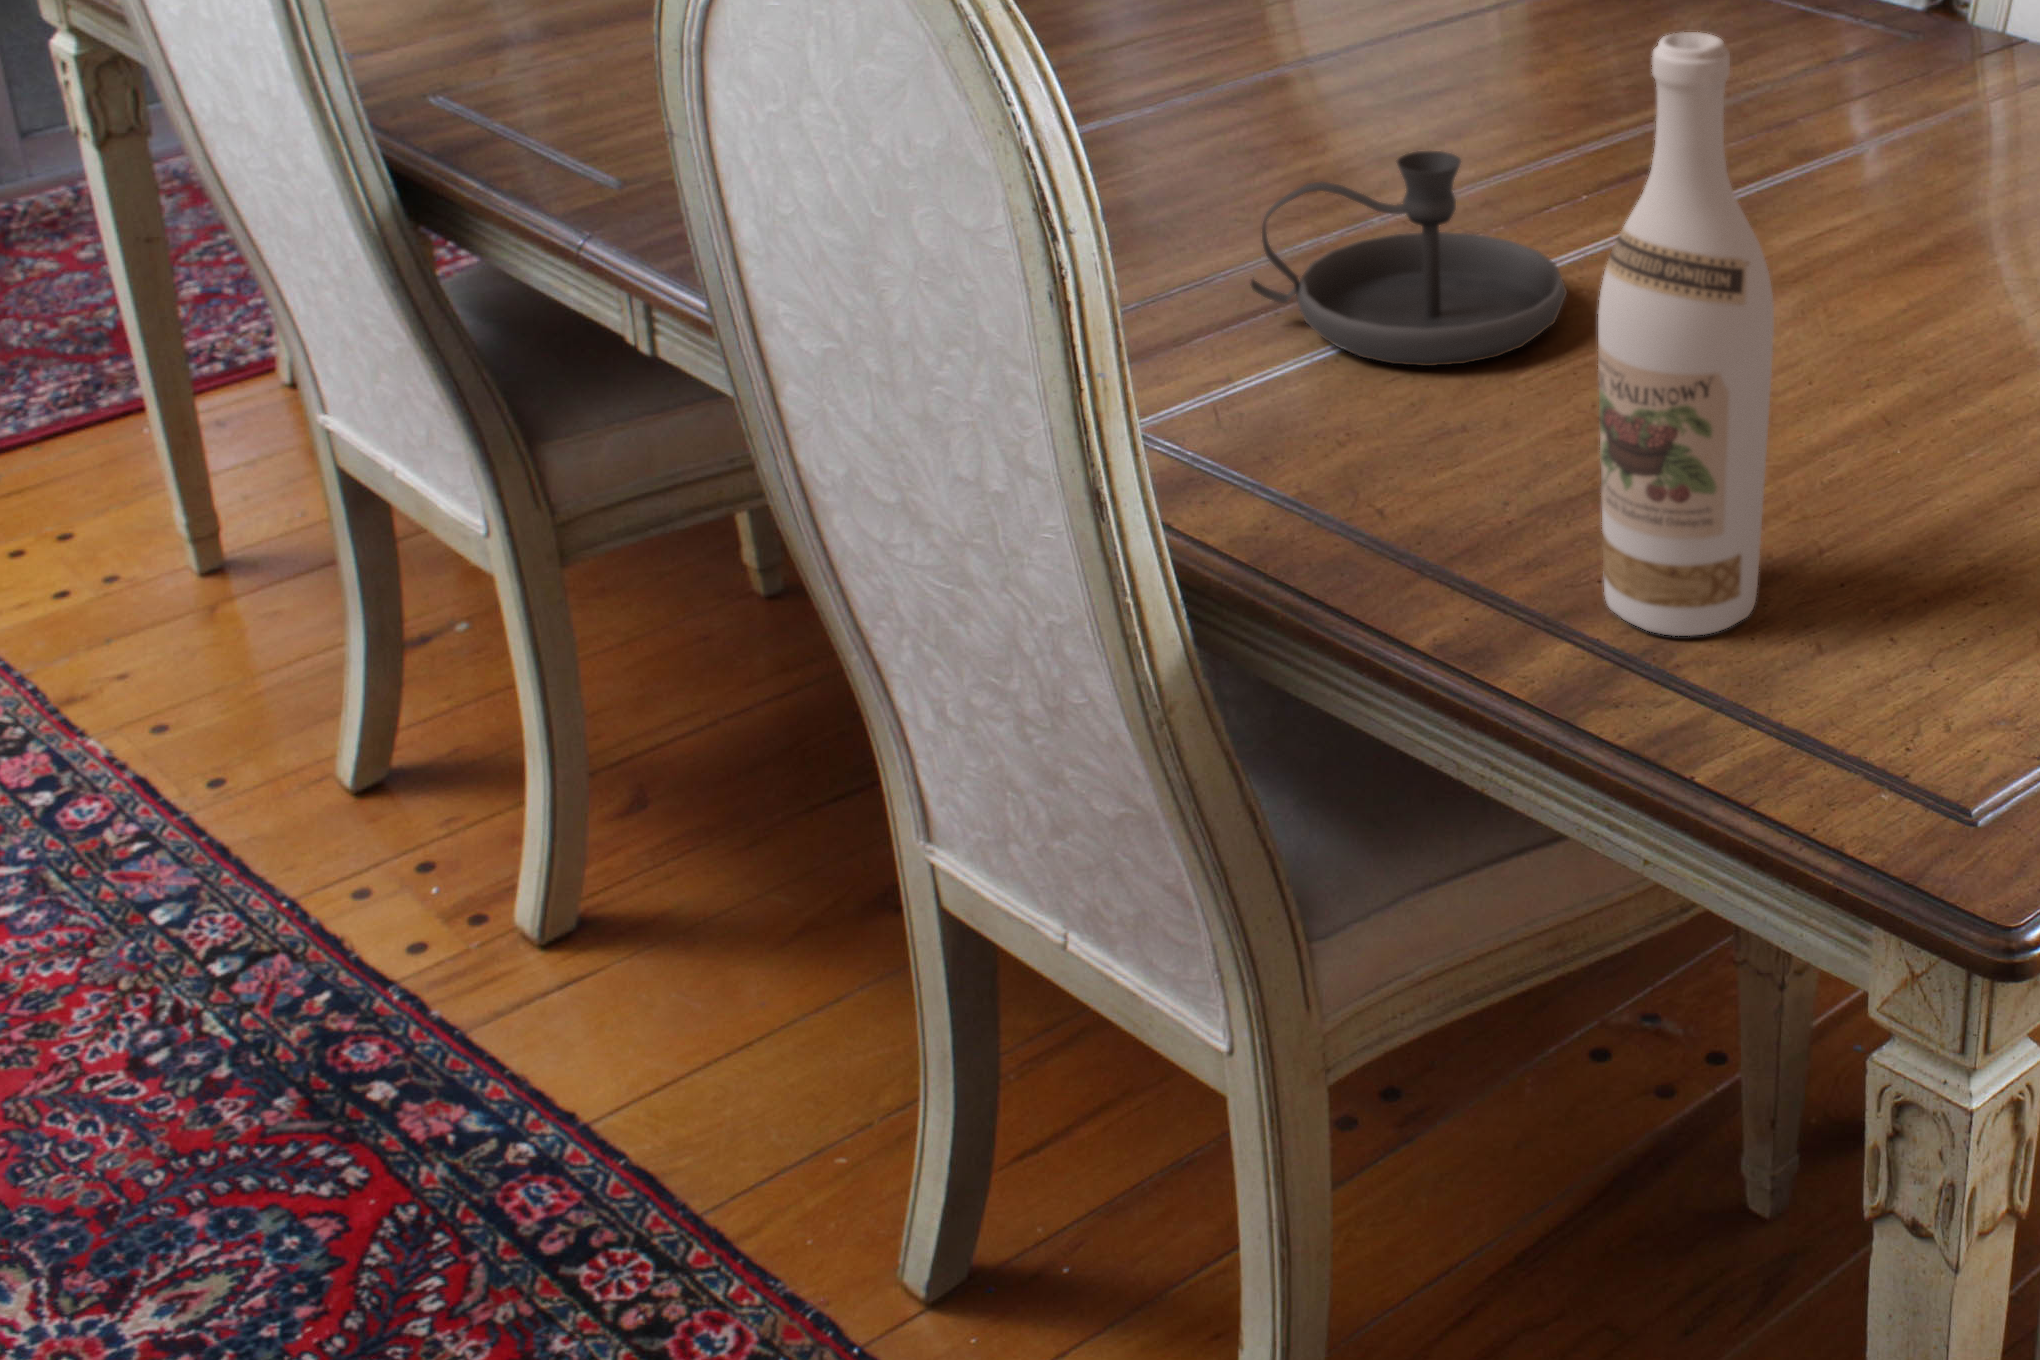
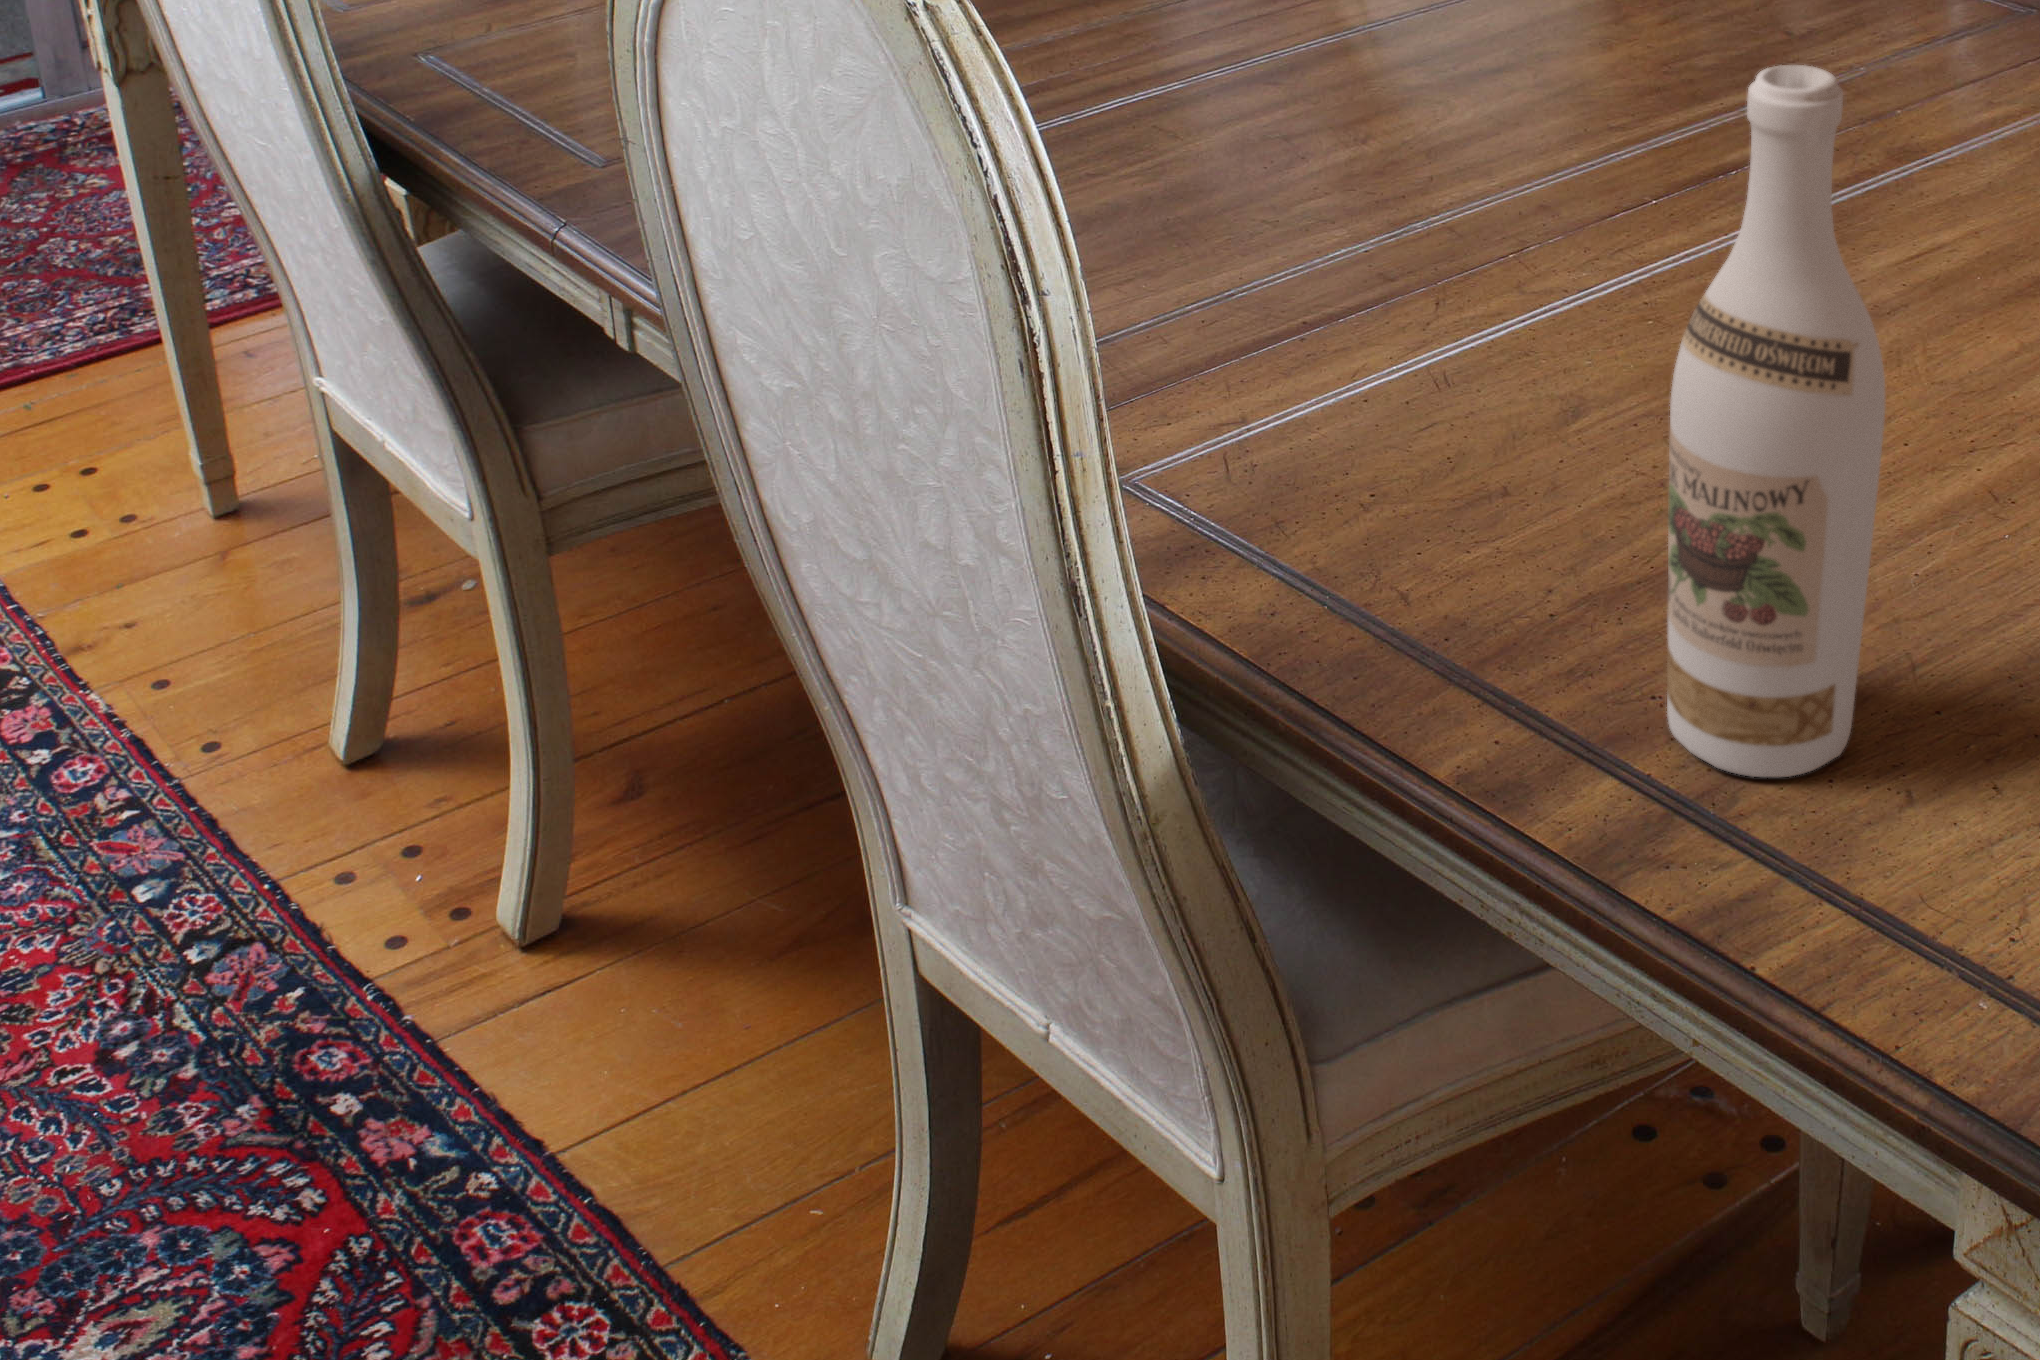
candlestick: present [1250,151,1567,366] -> none [1272,156,1631,405]

